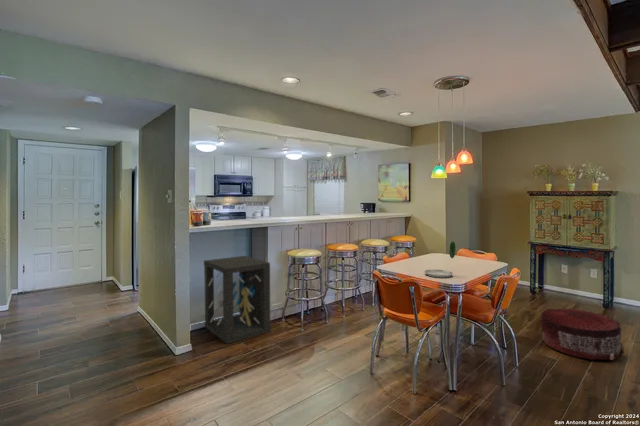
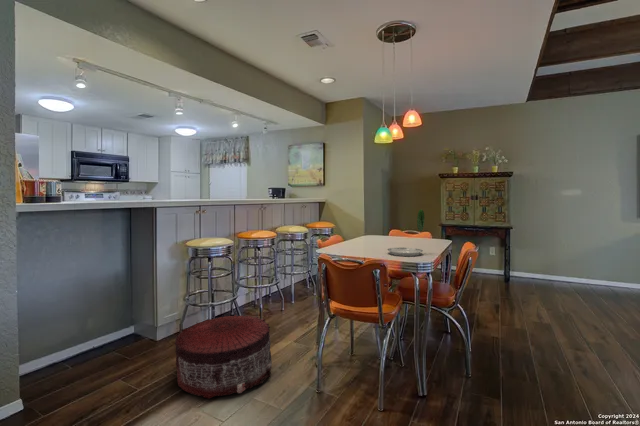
storage cabinet: present [204,256,271,344] -> none [44,250,163,389]
pouf: present [541,308,624,360] -> present [175,315,272,399]

